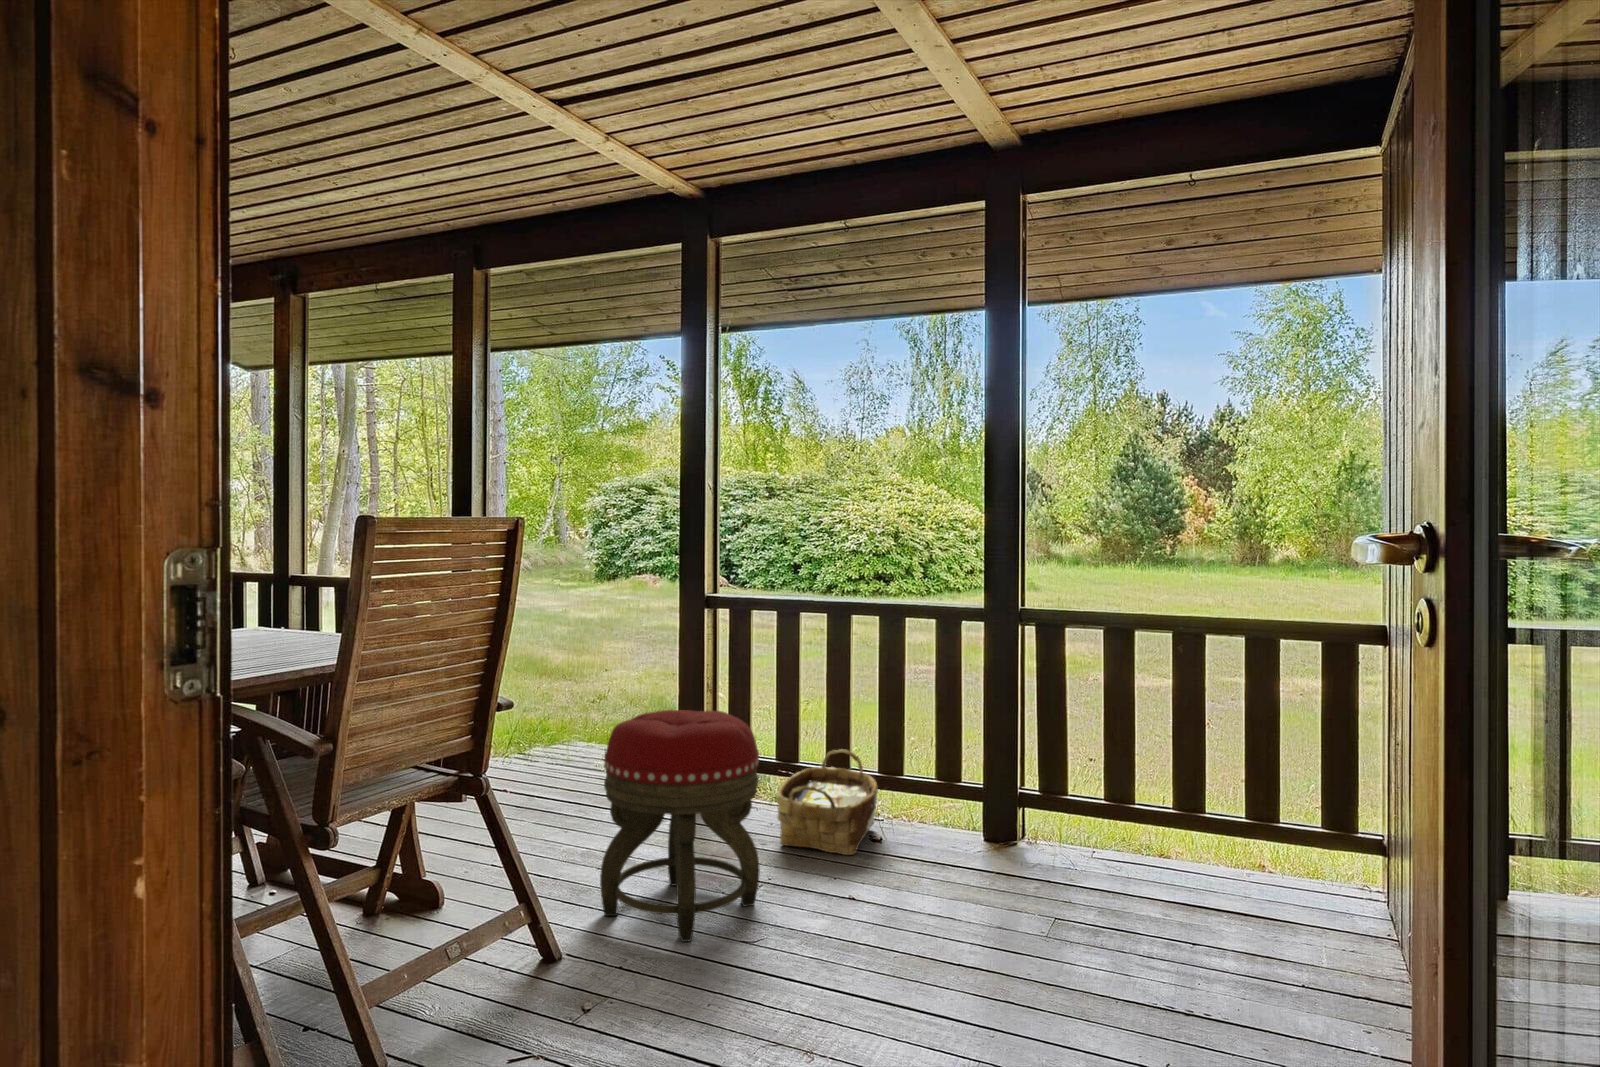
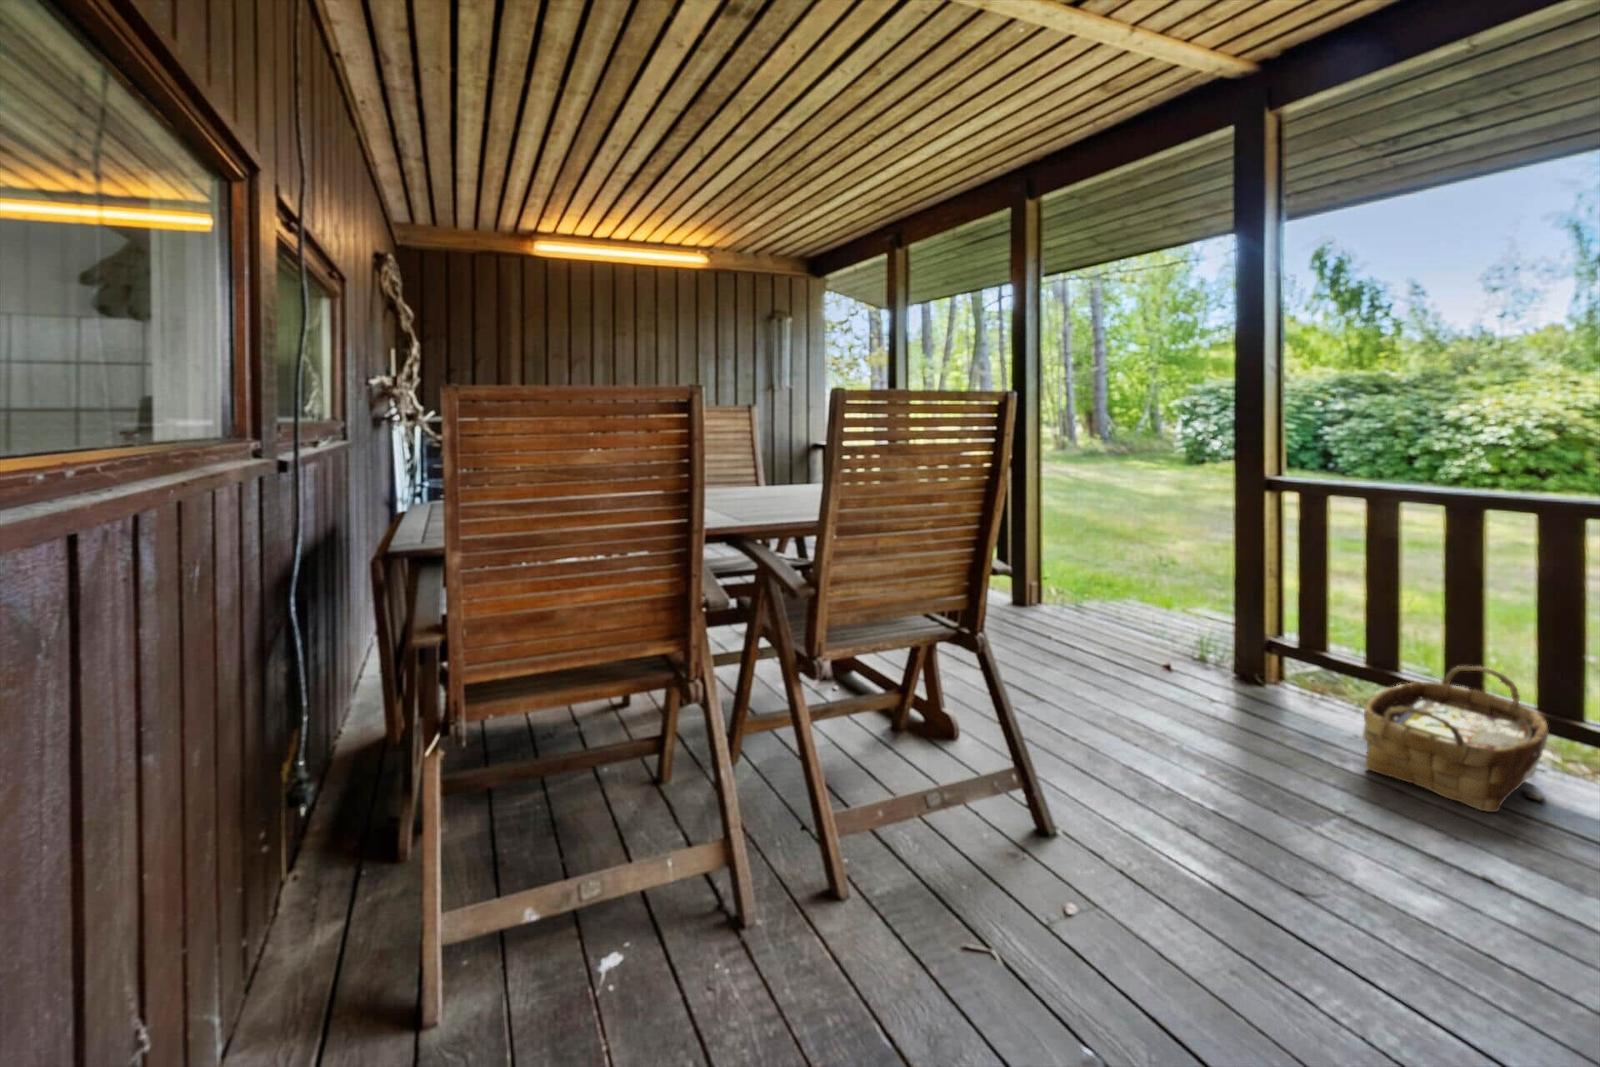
footstool: present [600,710,760,942] -> none [1111,591,1335,865]

